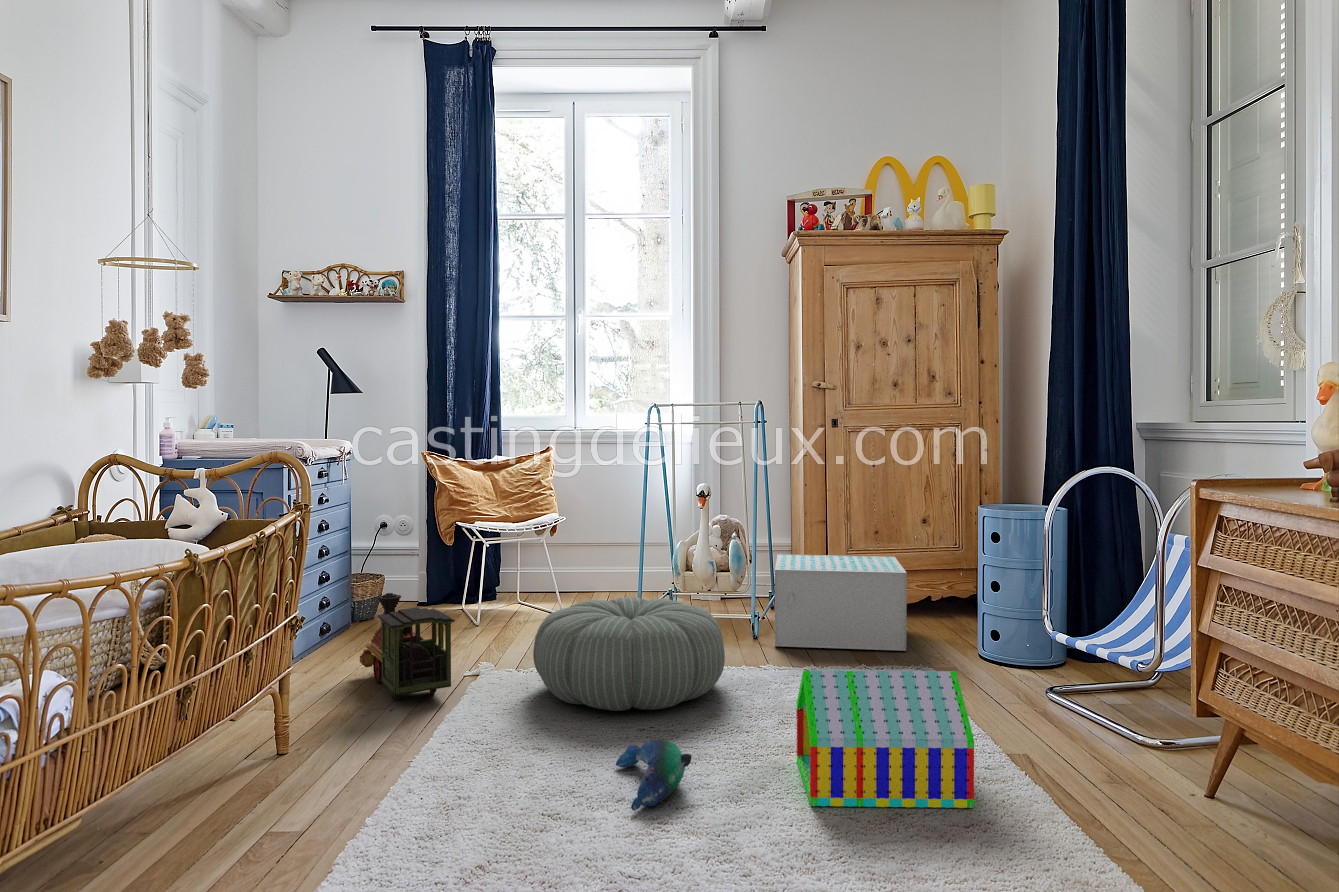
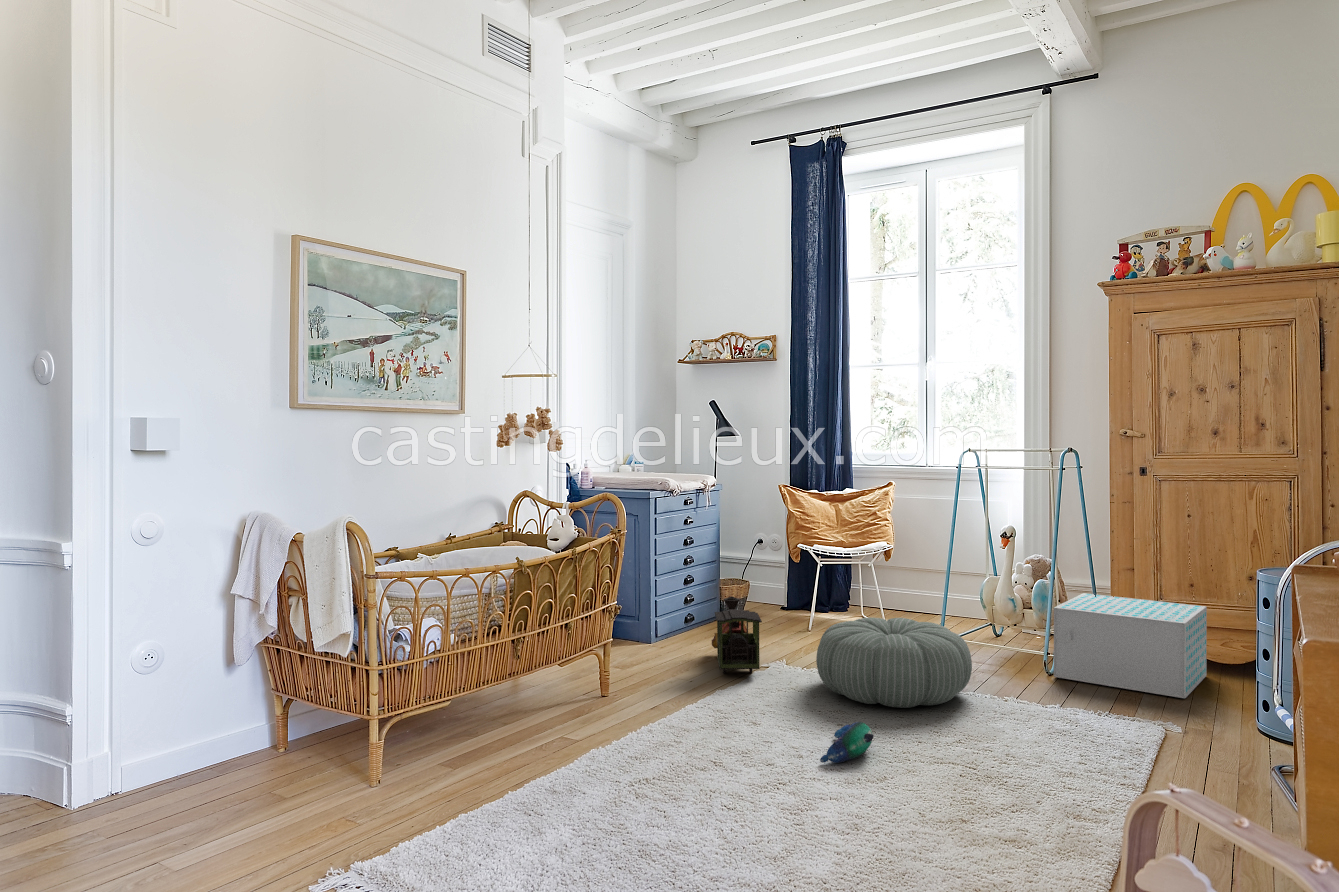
toy house: present [797,670,974,808] -> none [947,687,1090,812]

